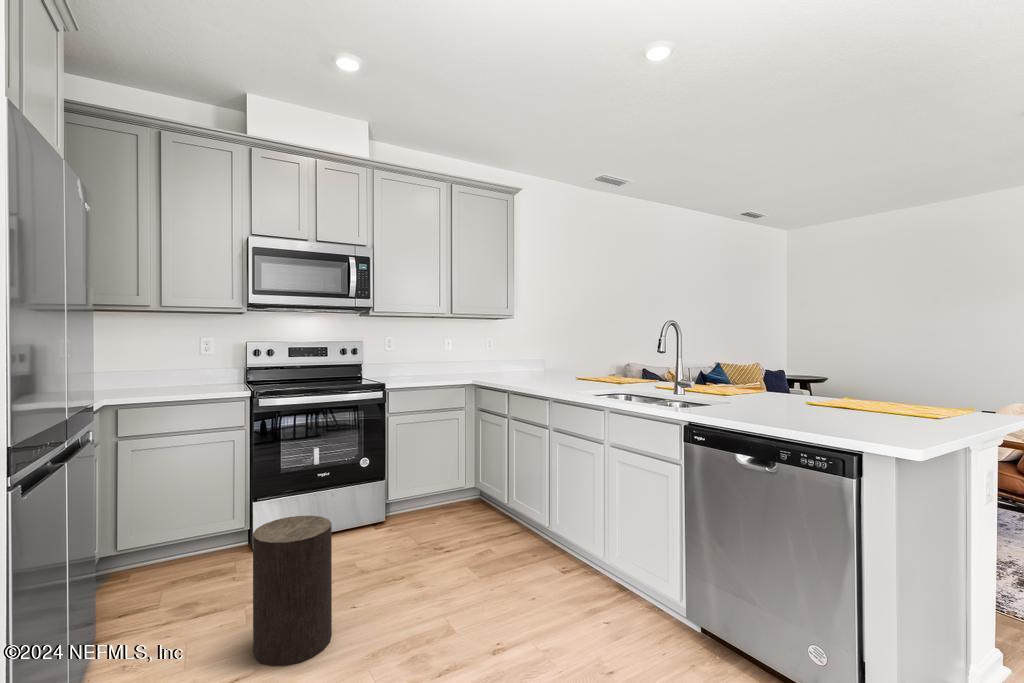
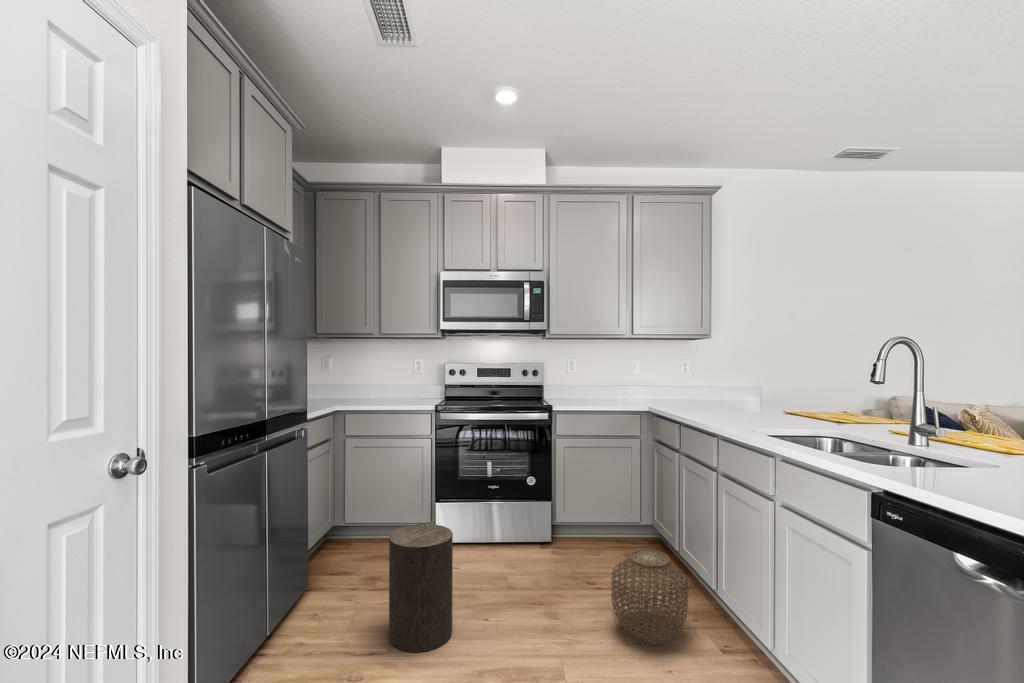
woven basket: none [484,502,552,586] -> present [611,549,688,644]

